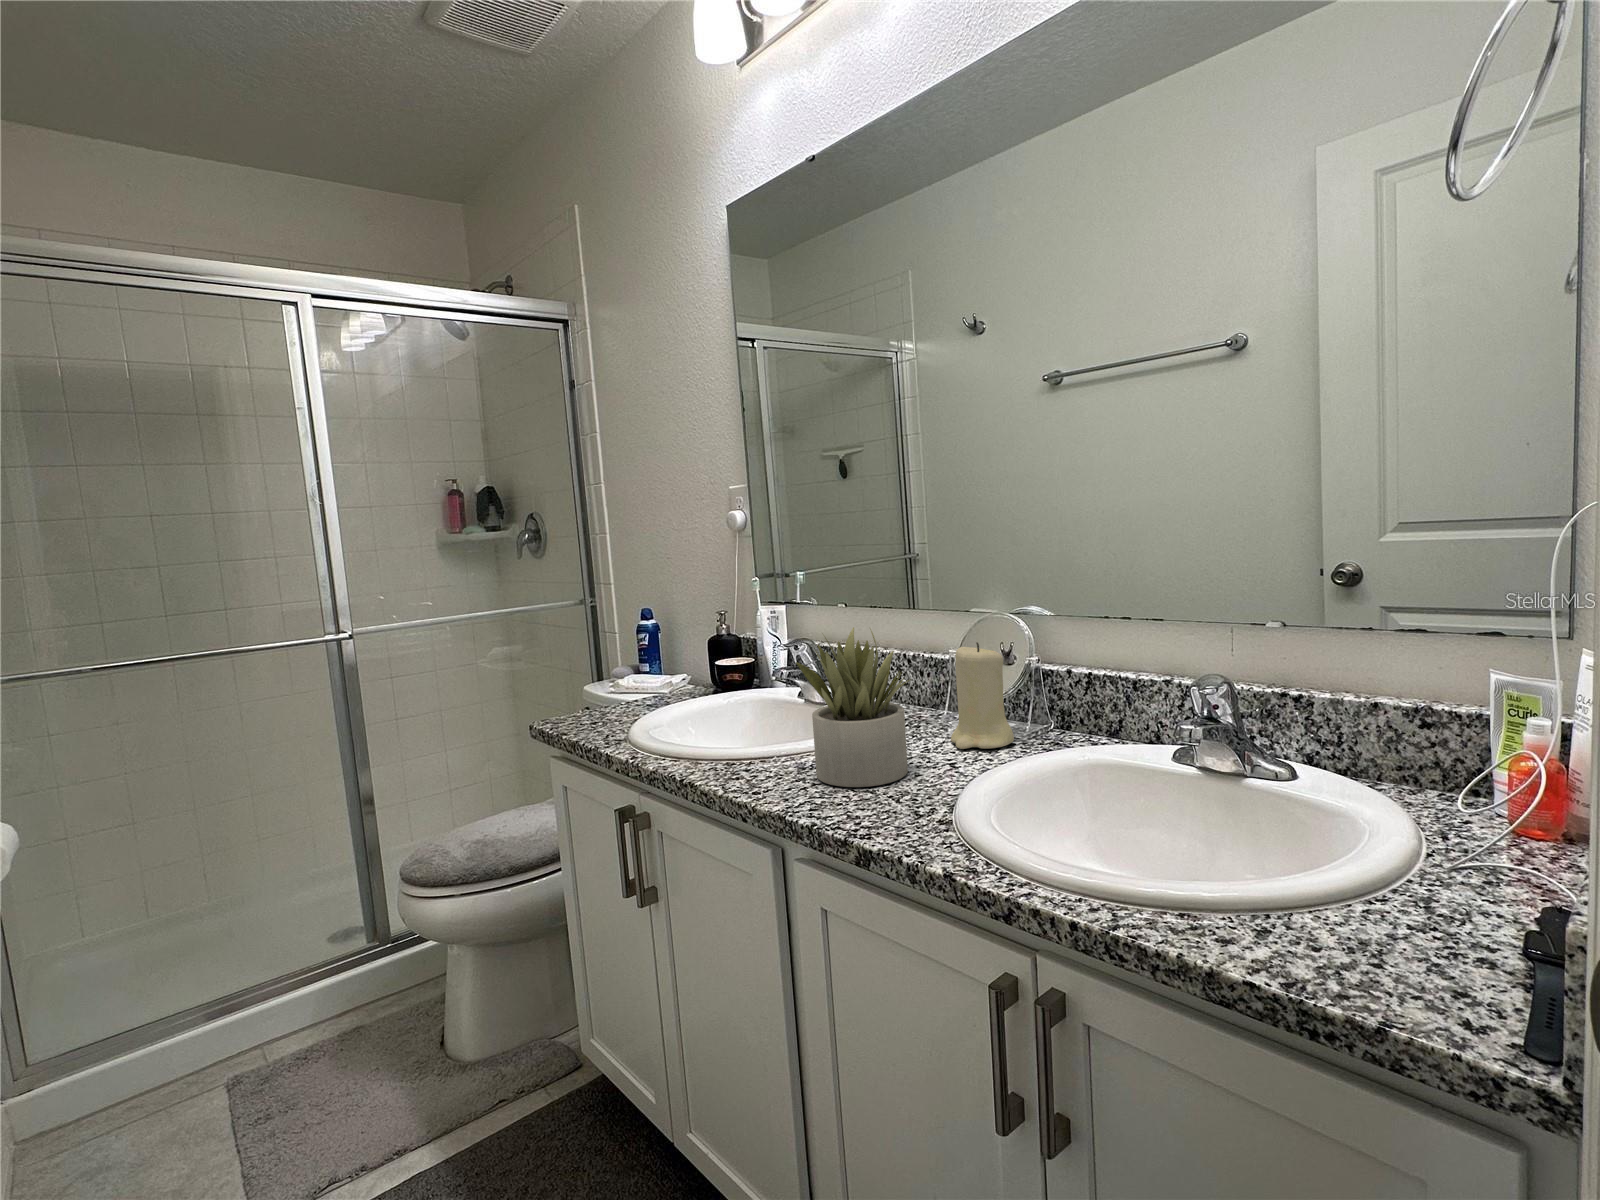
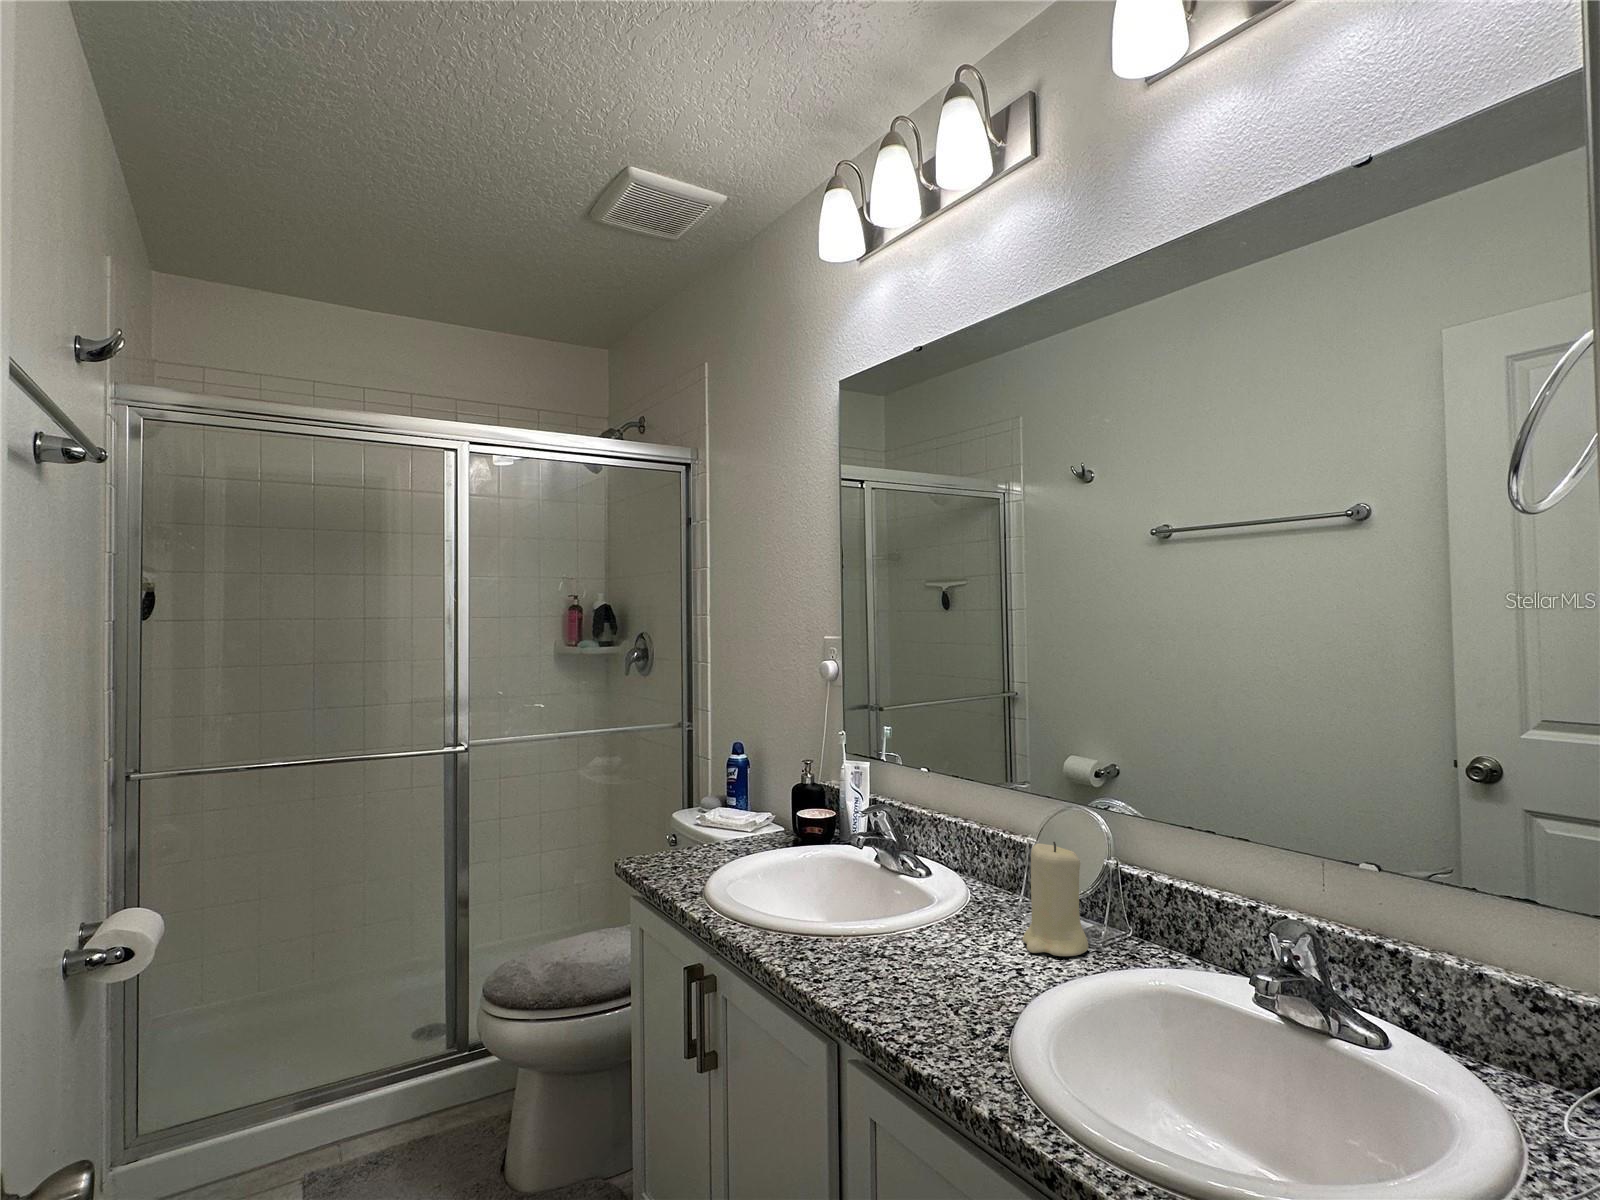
succulent plant: present [796,627,909,787] -> none [866,821,981,990]

